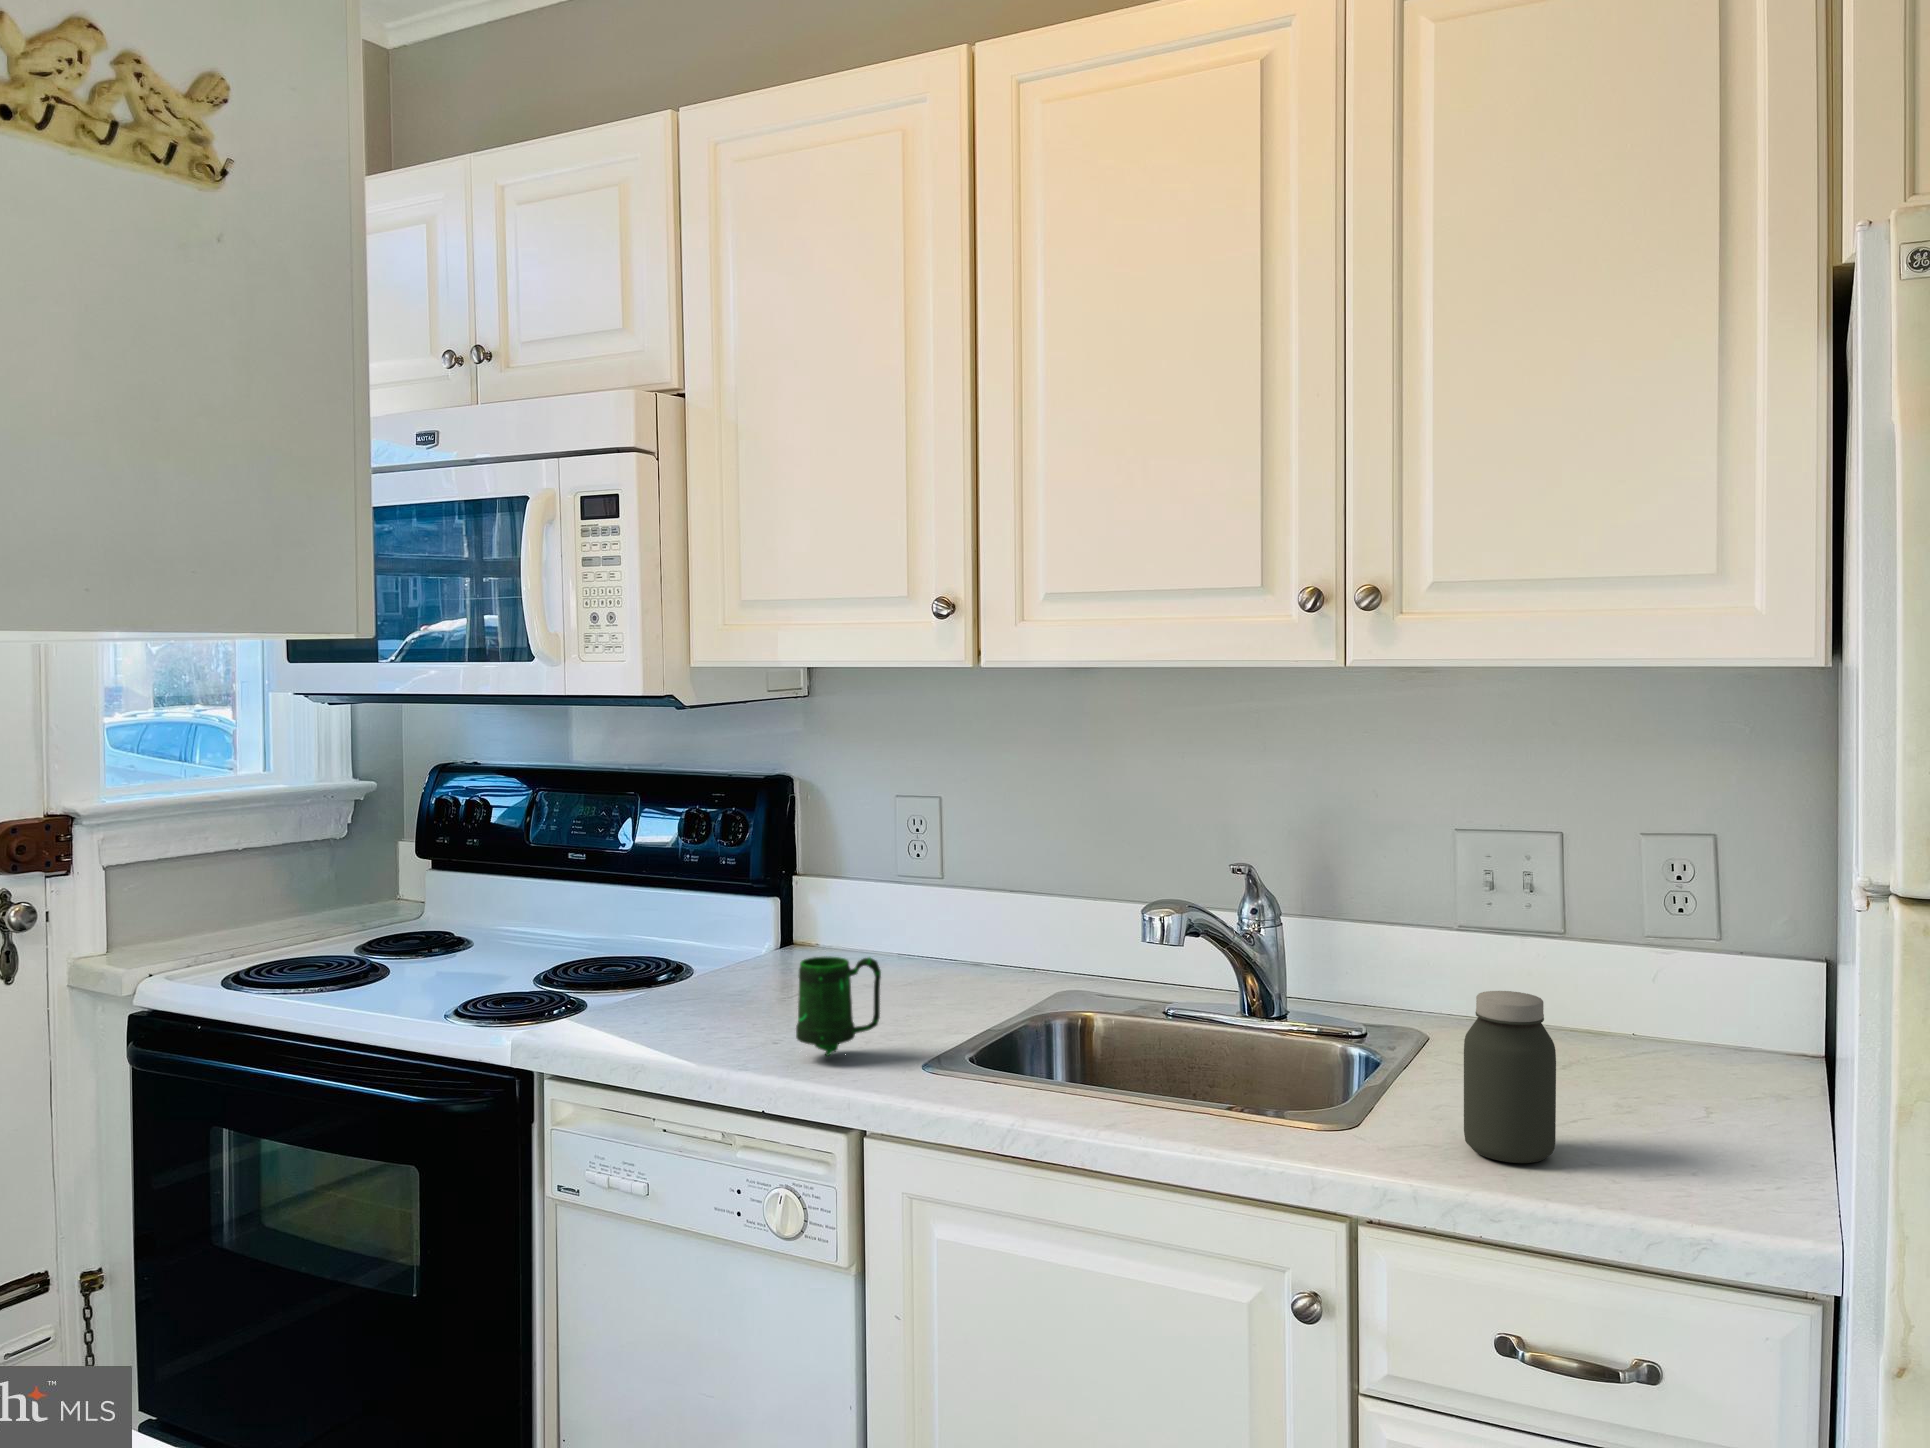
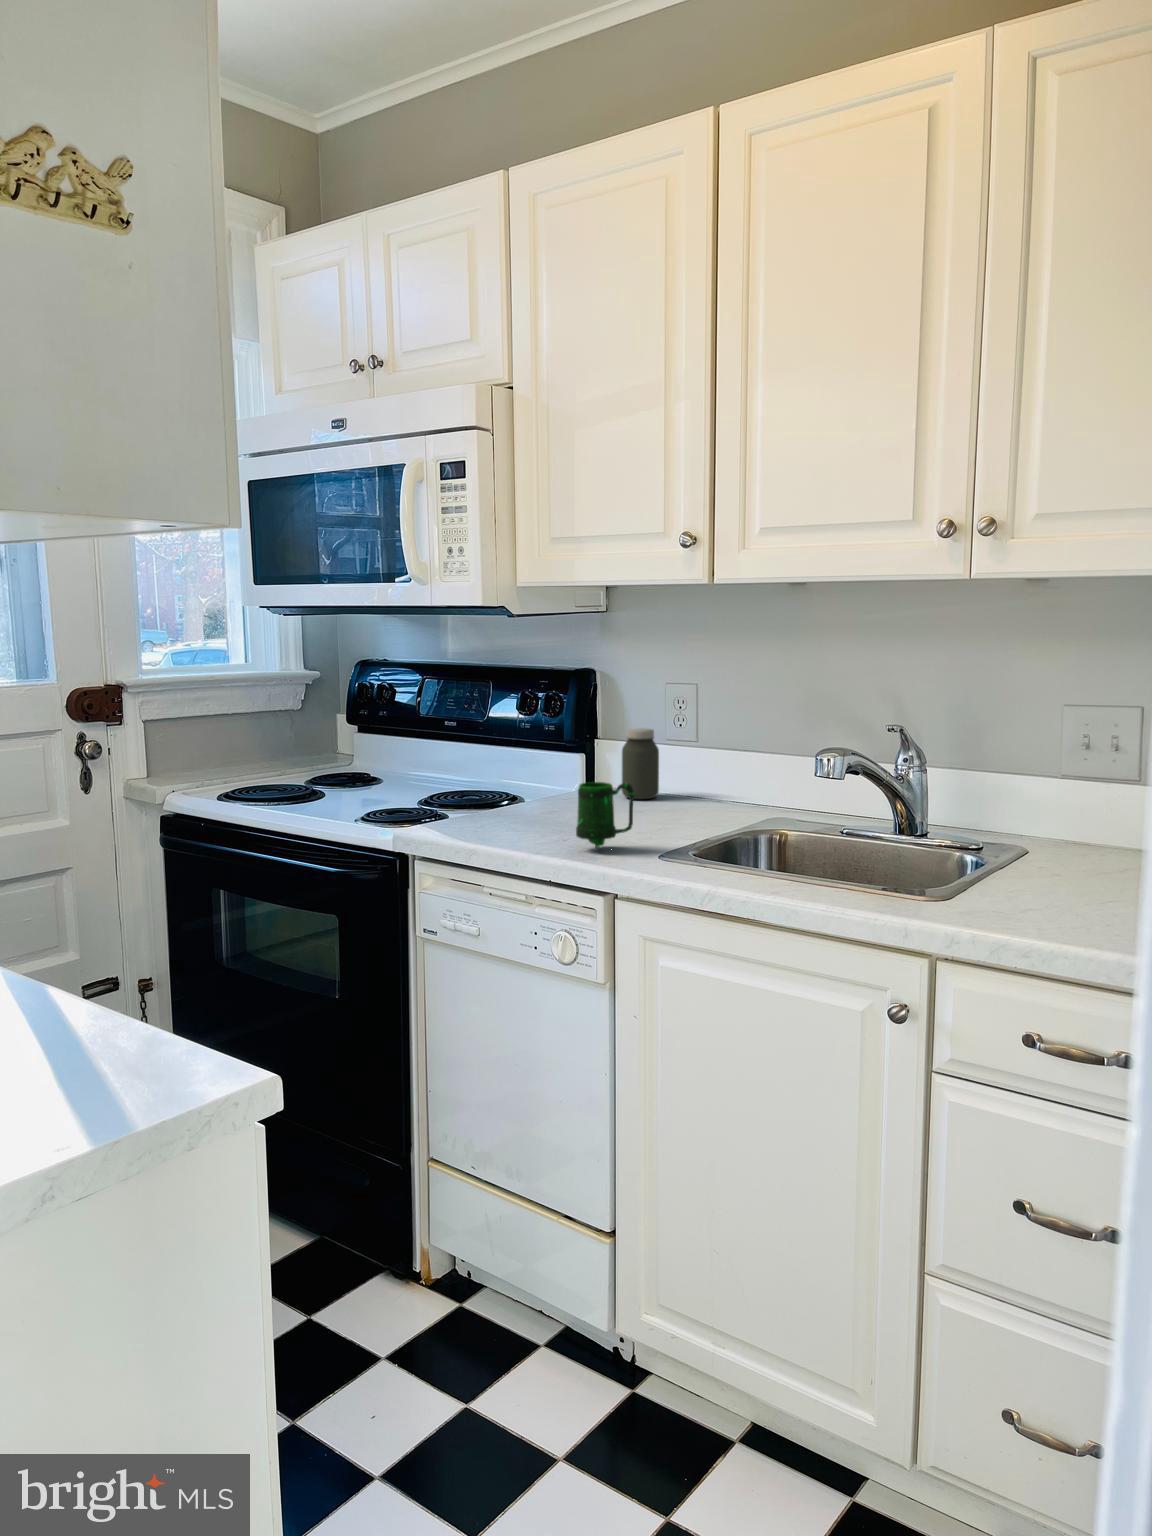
jar: present [1464,991,1556,1163] -> present [622,728,659,799]

